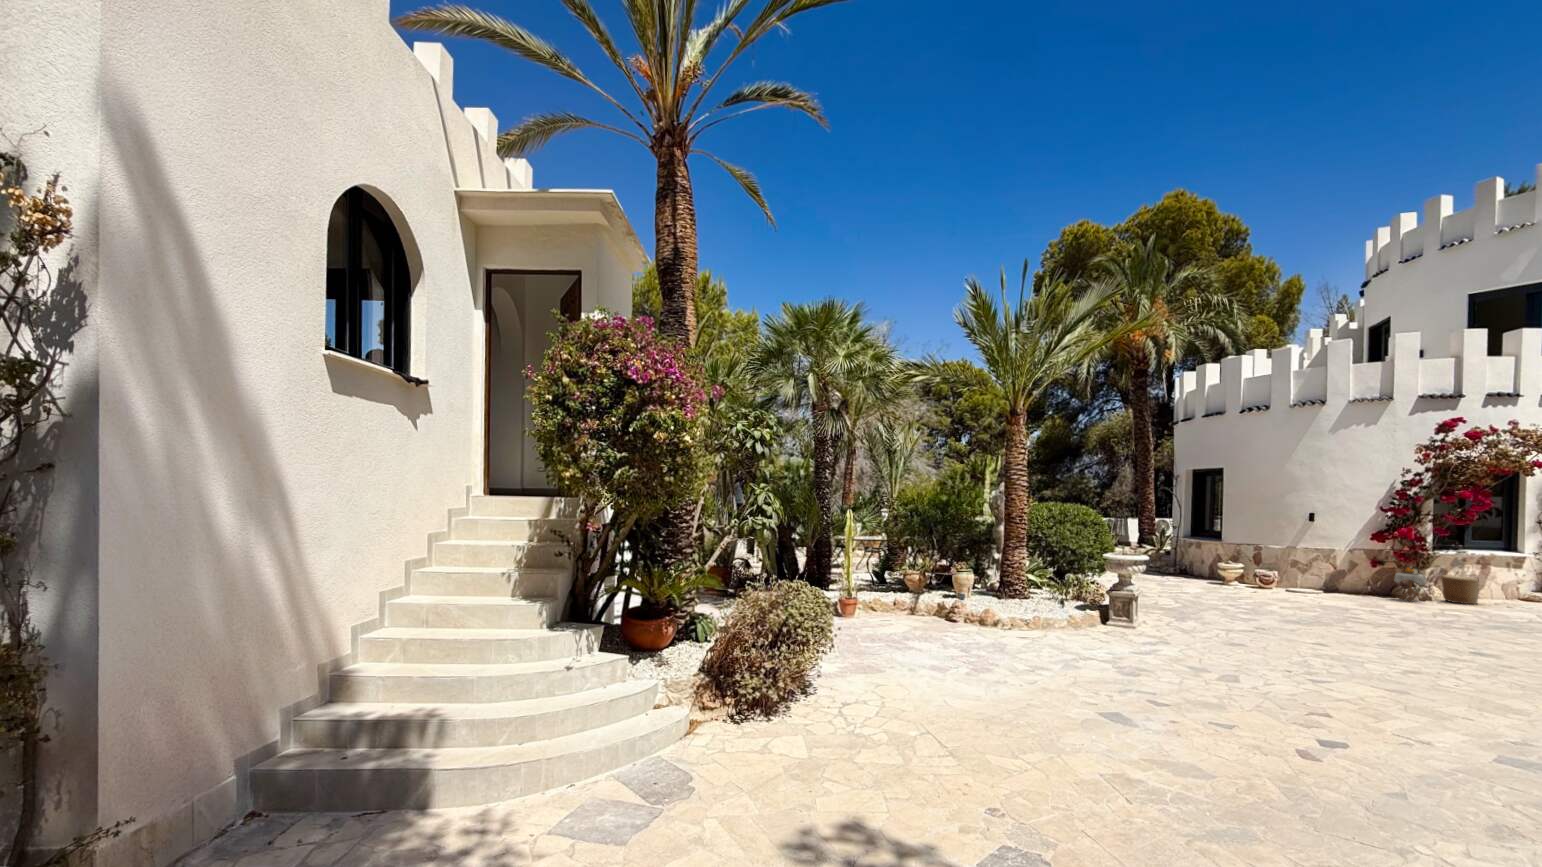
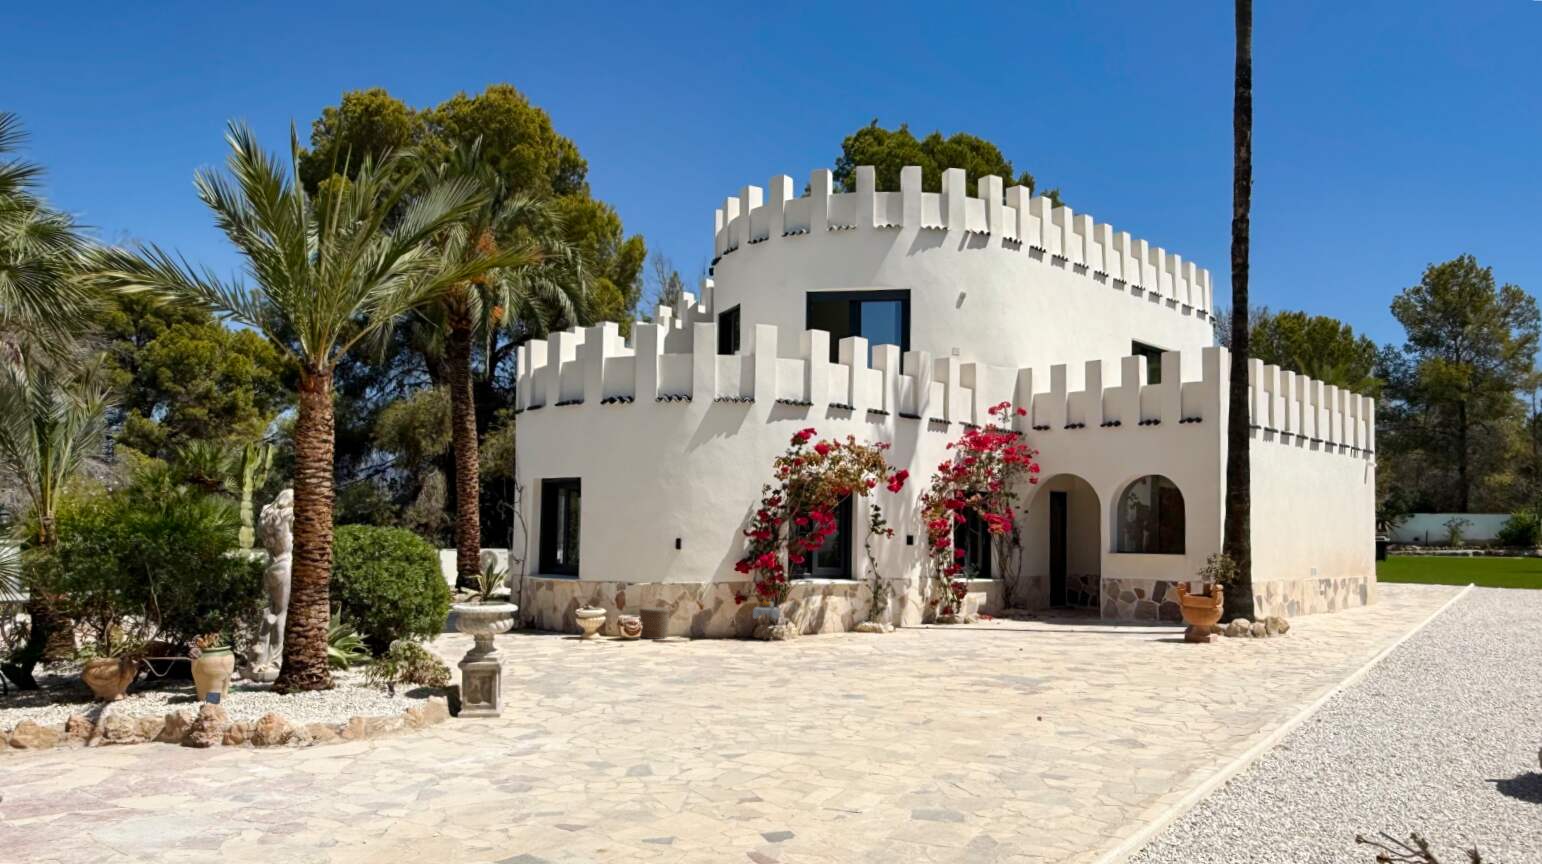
woven basket: present [1441,575,1478,604] -> present [639,607,669,639]

